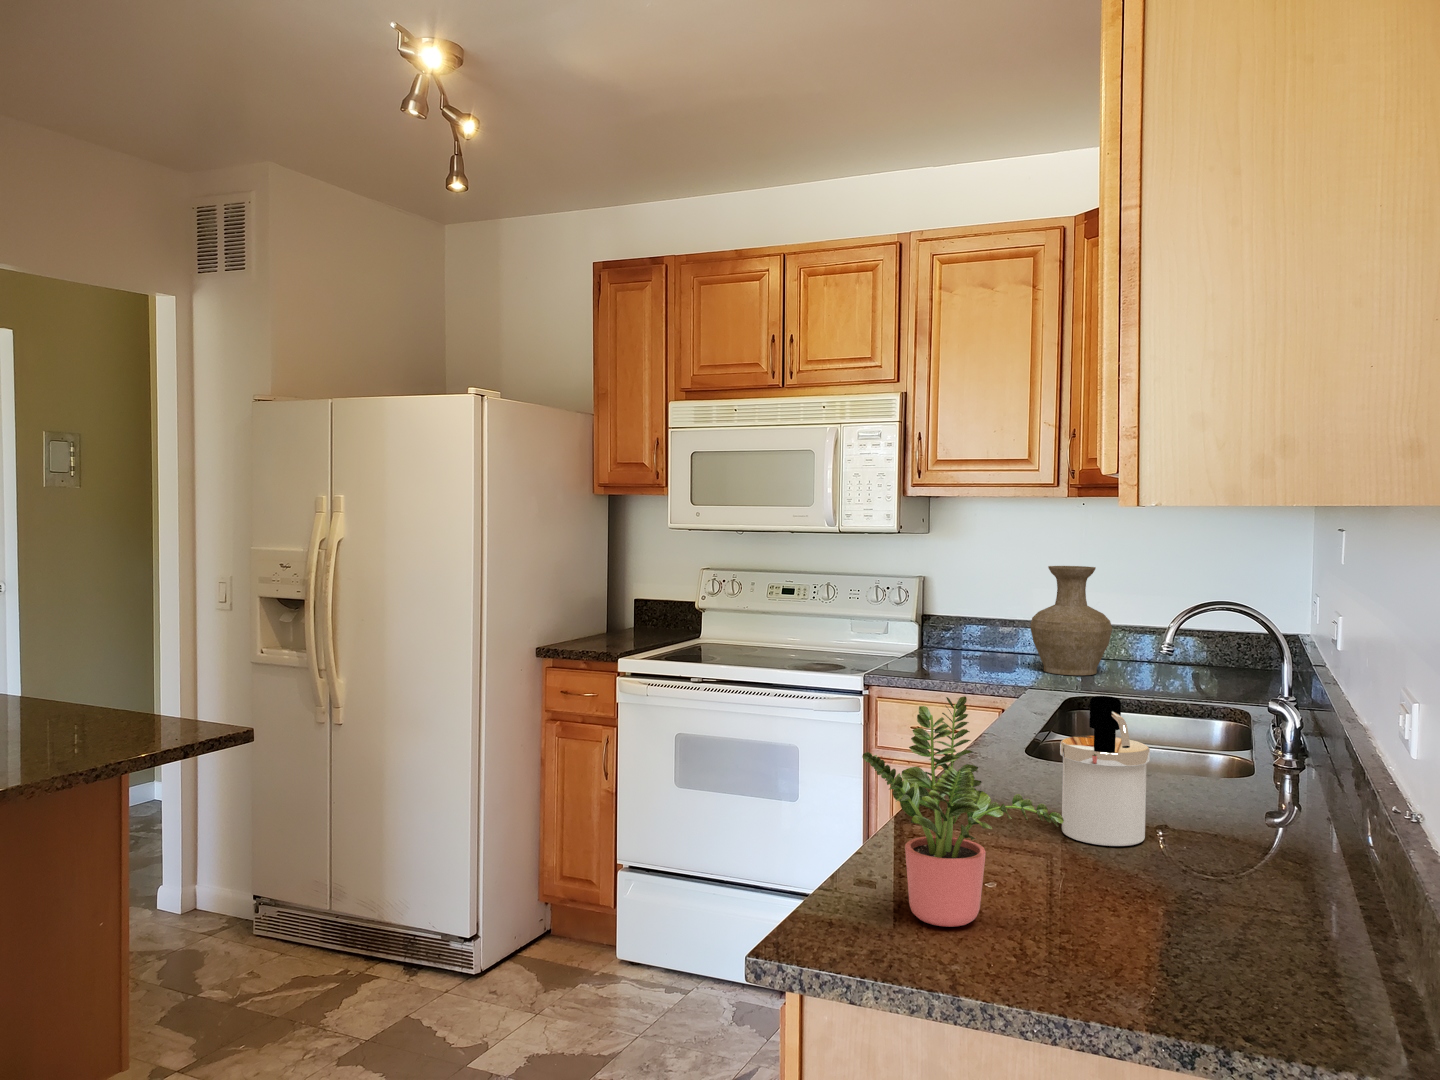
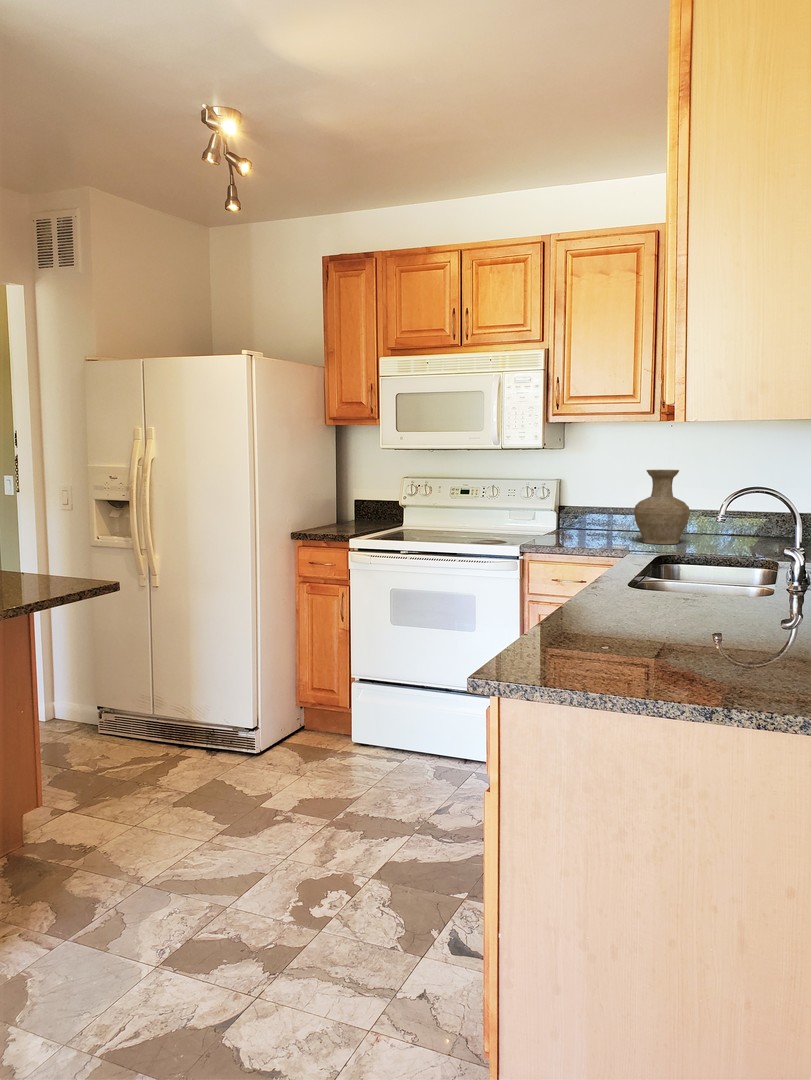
soap dispenser: present [1060,696,1150,846] -> none [650,536,706,628]
potted plant: present [862,697,1064,927] -> none [530,528,650,663]

